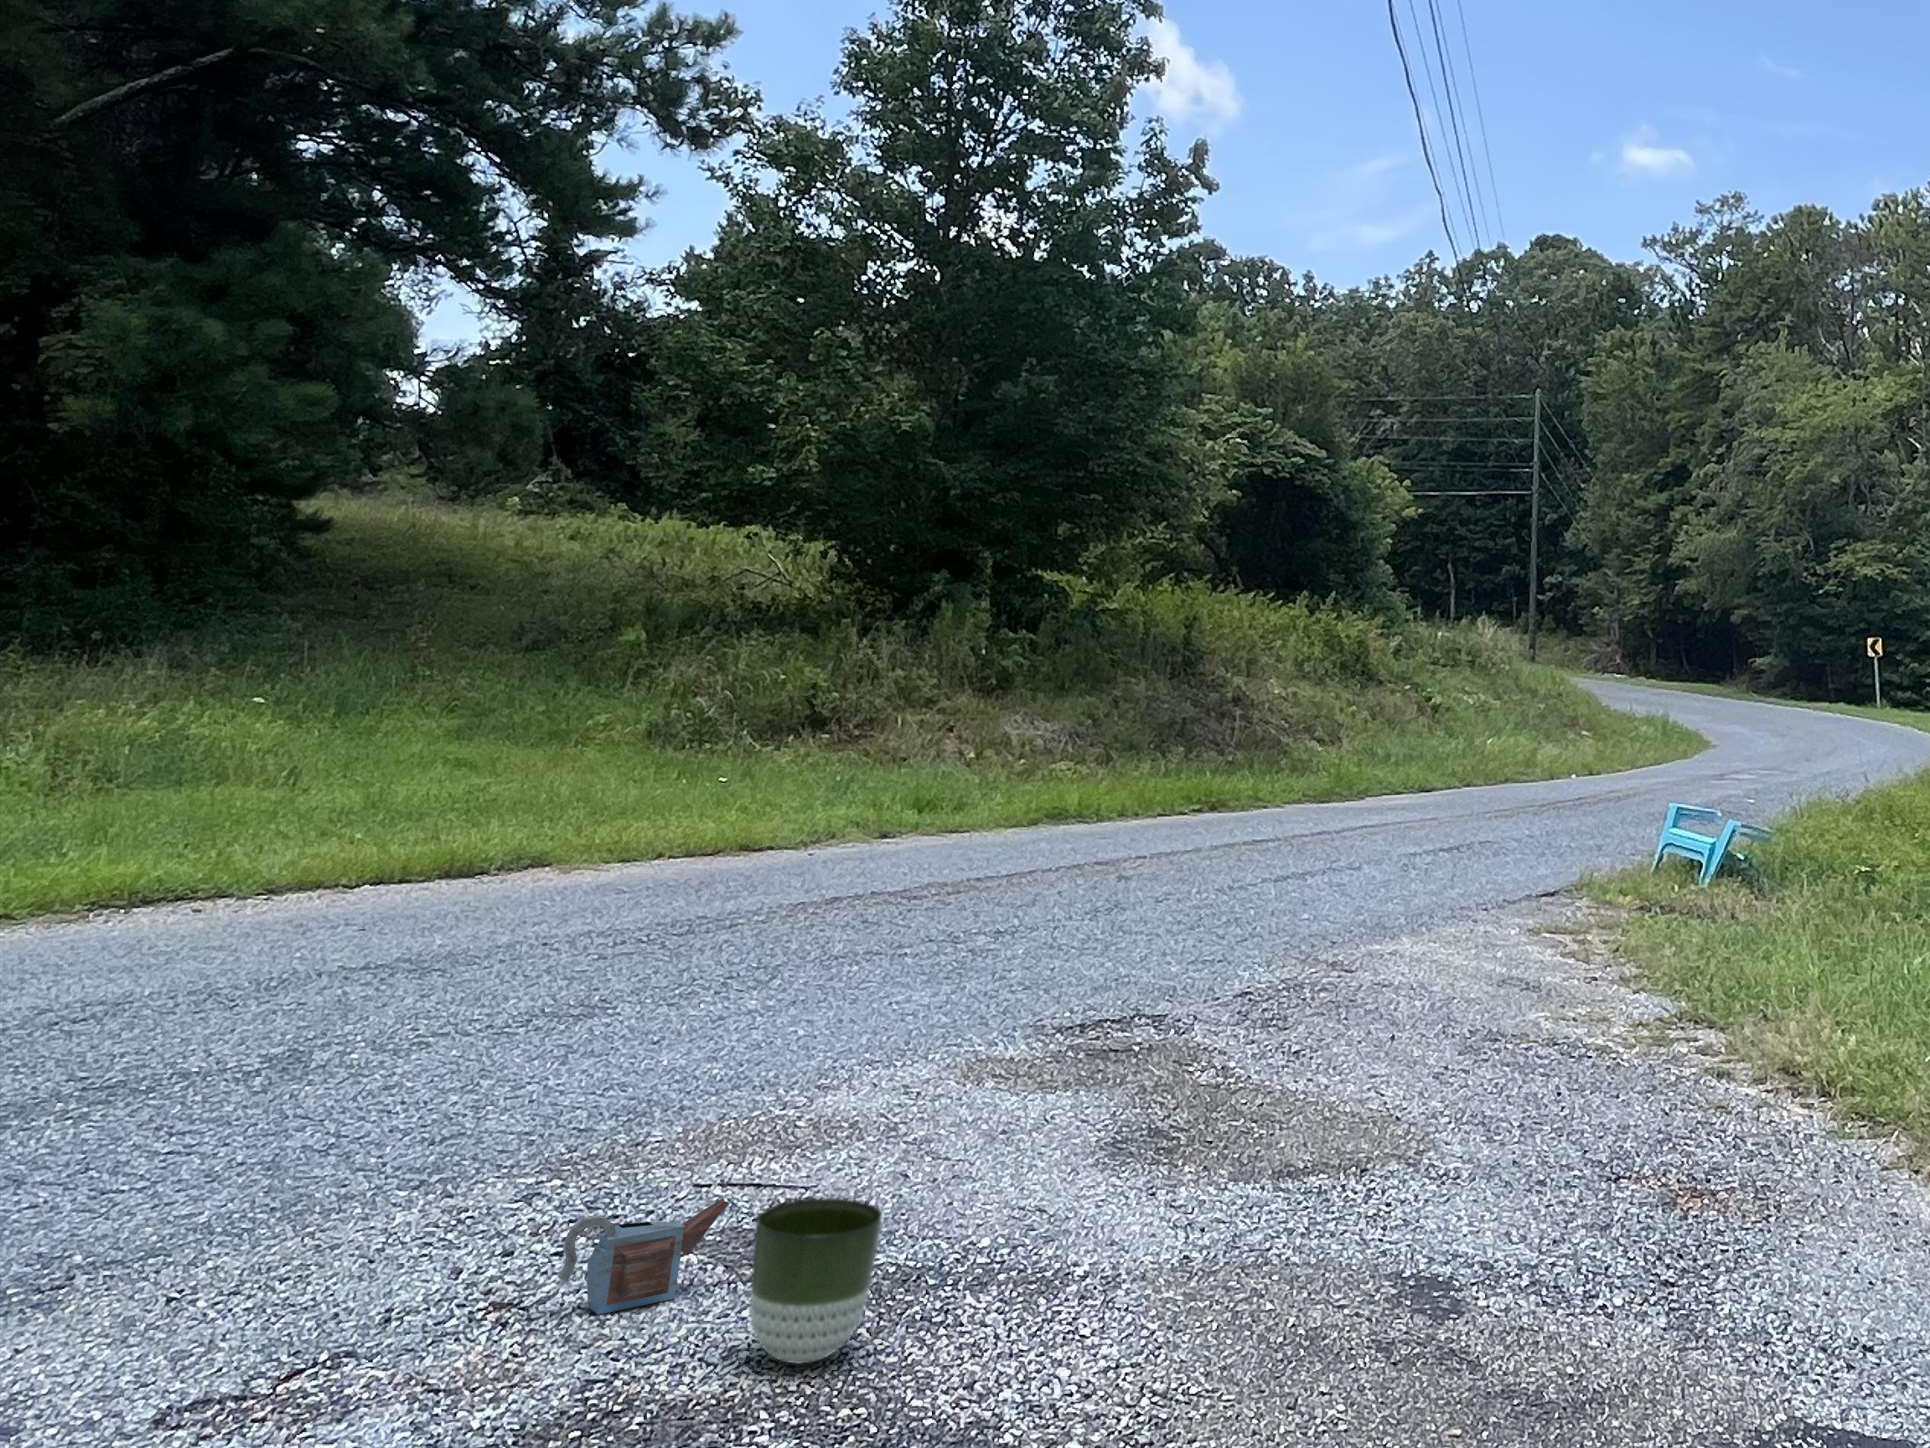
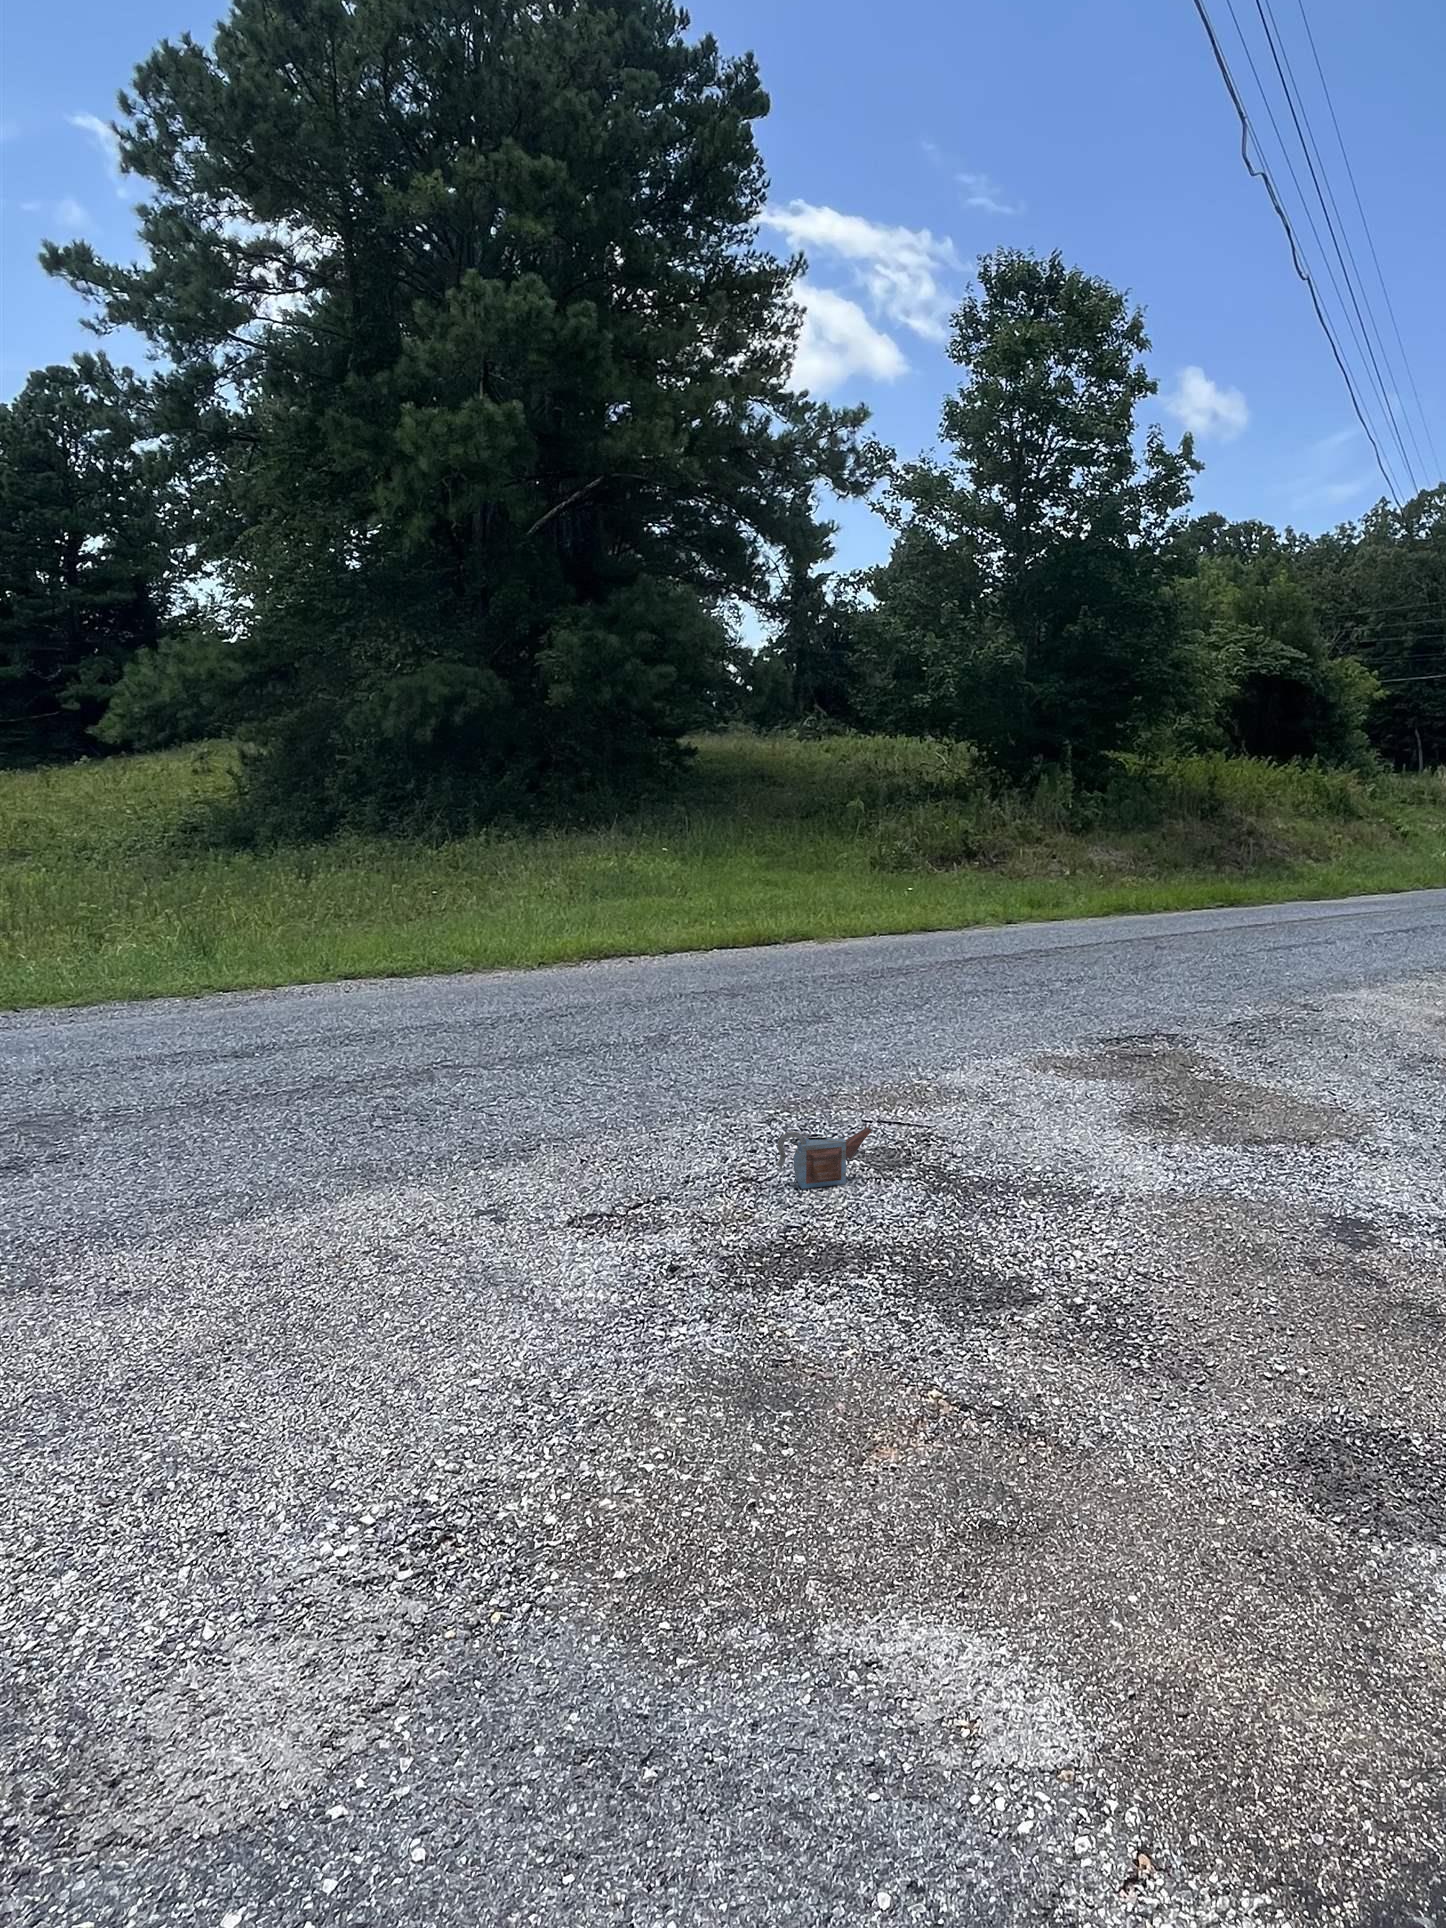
planter: present [750,1198,882,1364] -> none [877,1131,954,1230]

